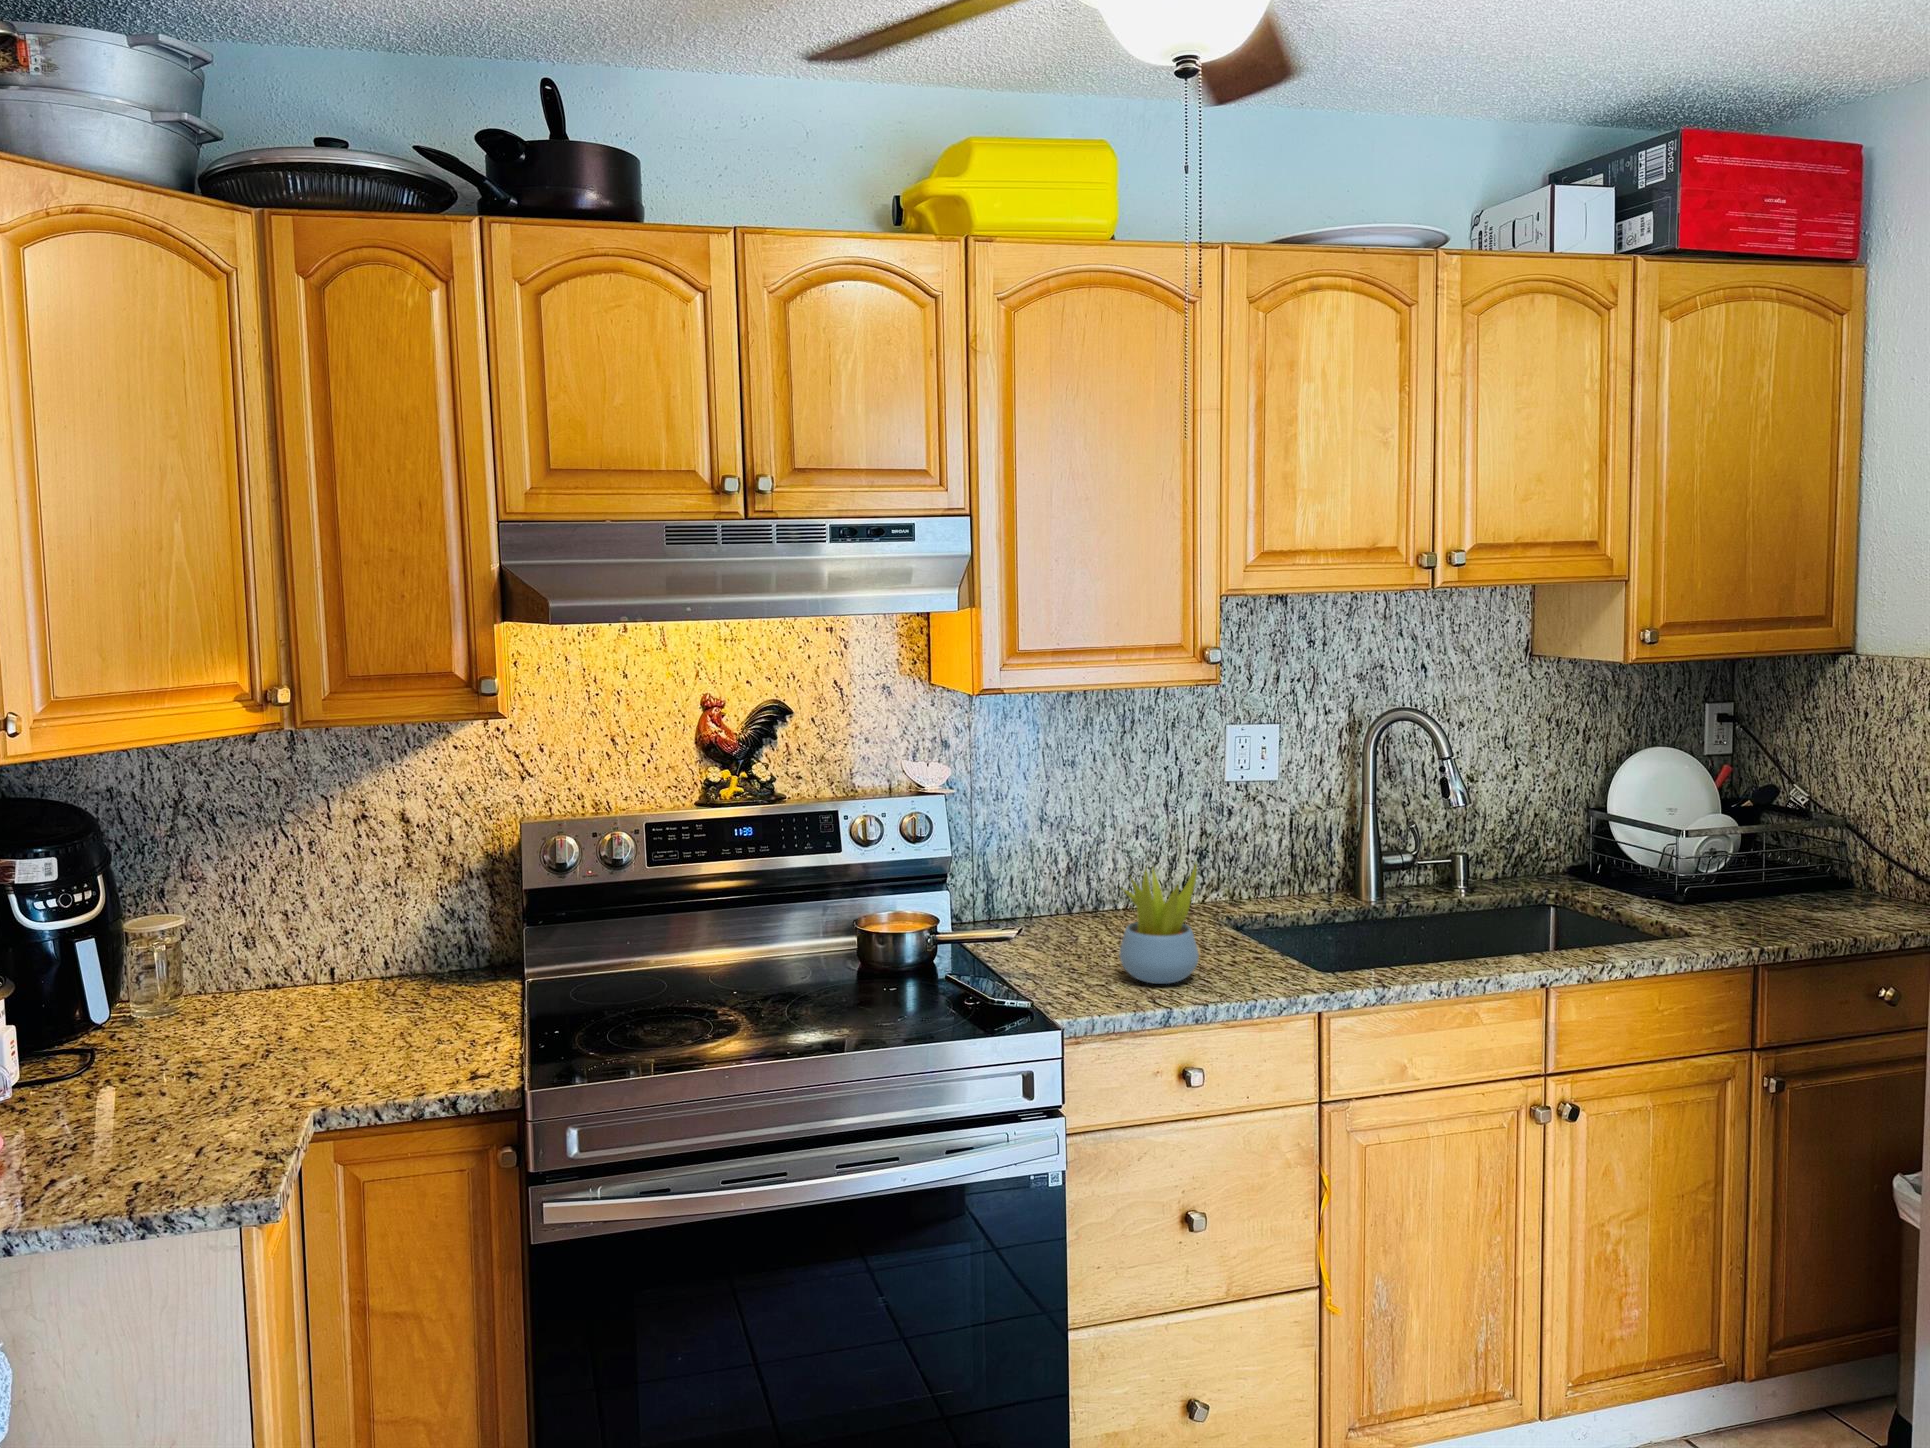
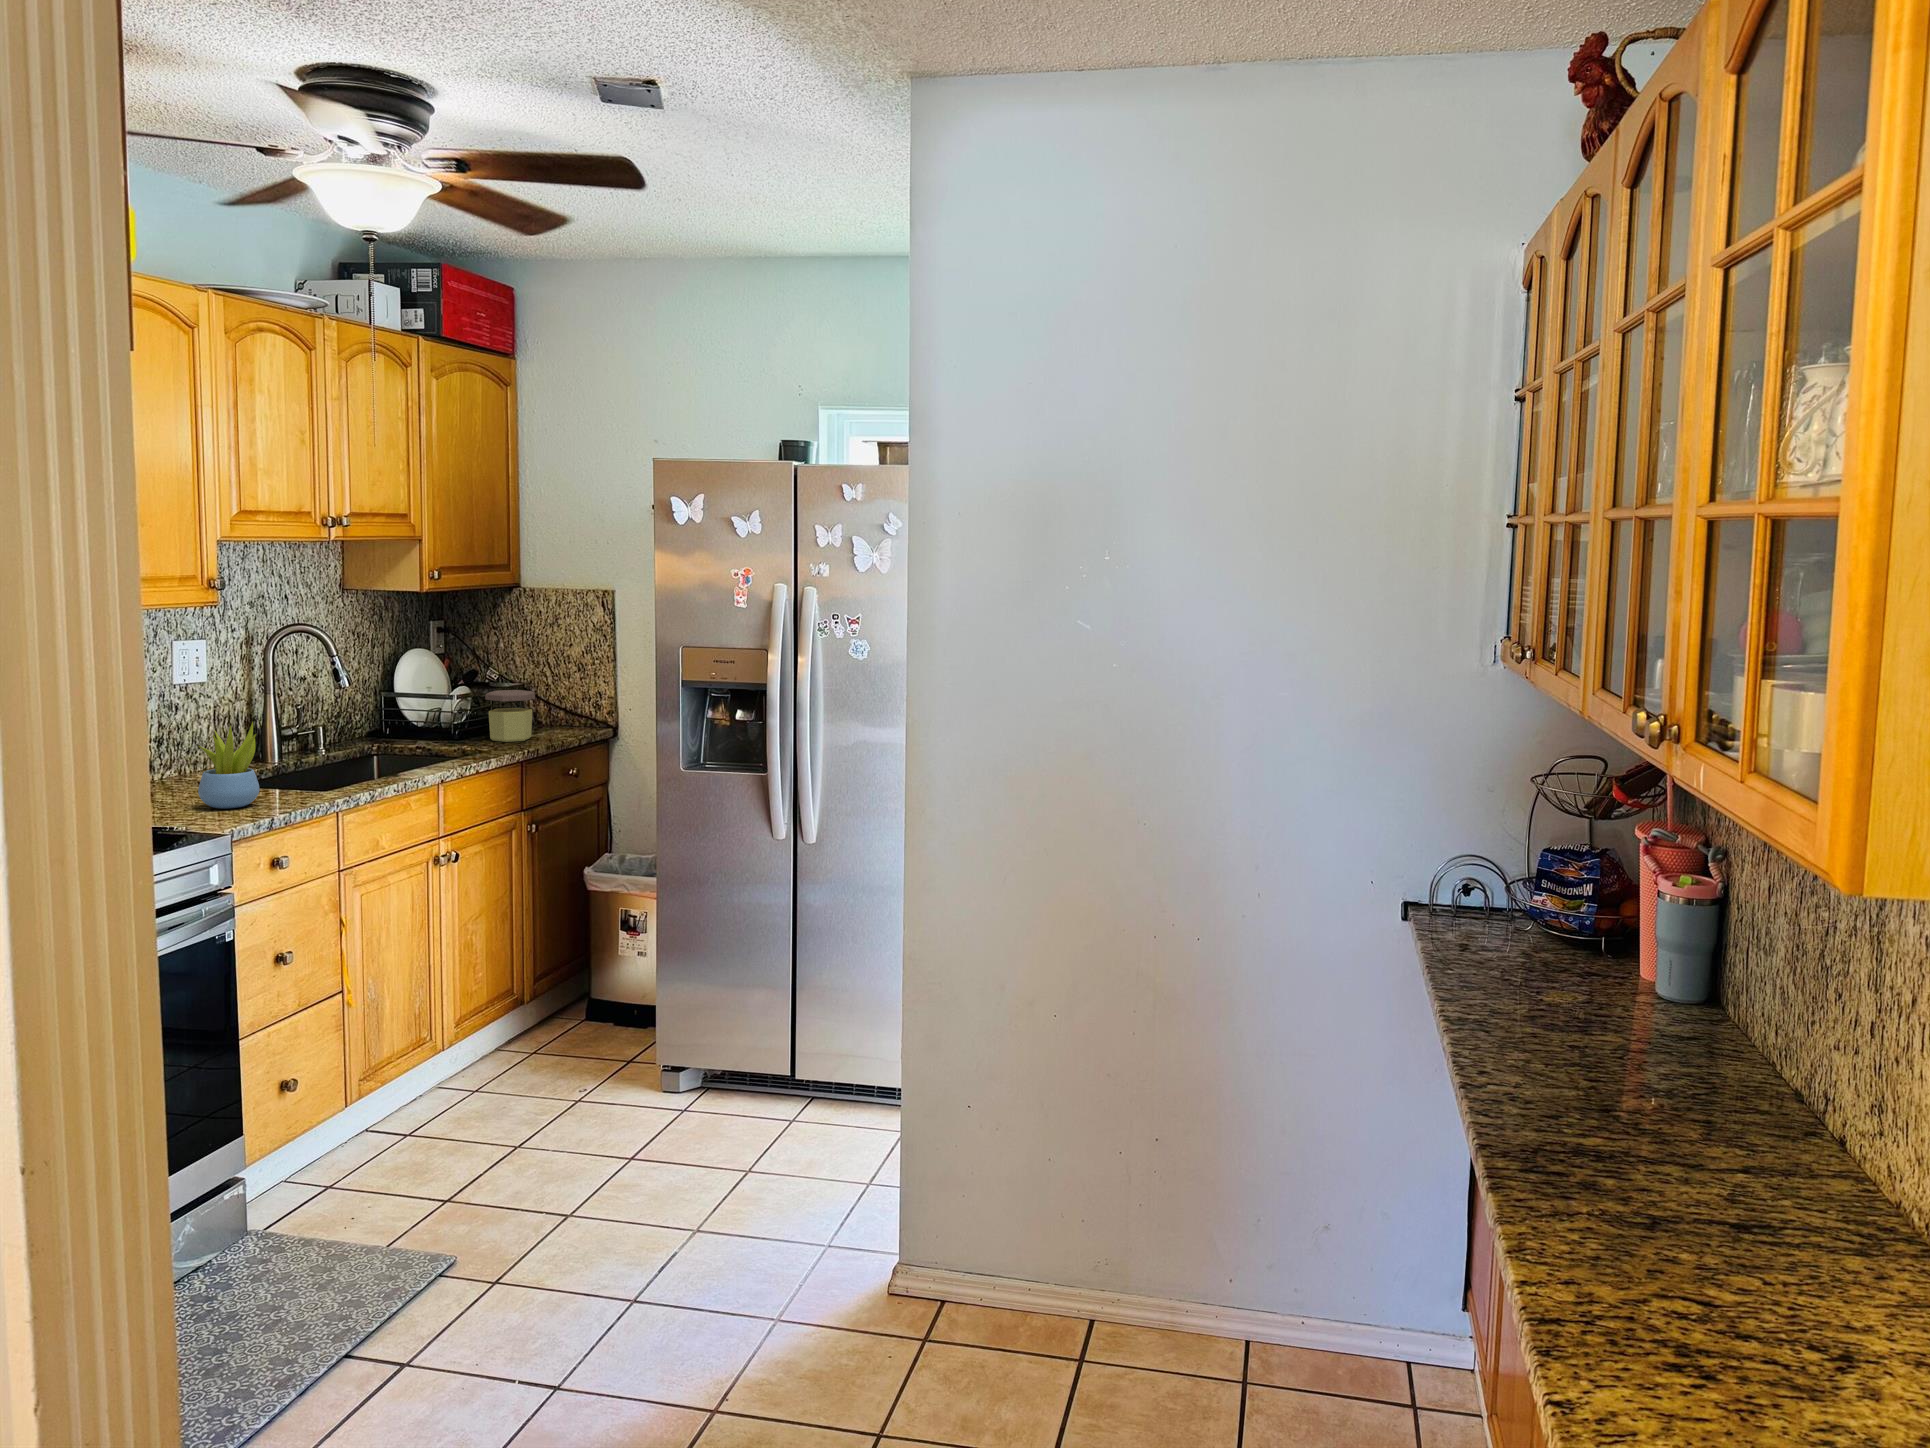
jar: none [1727,830,1822,924] -> present [485,690,535,742]

